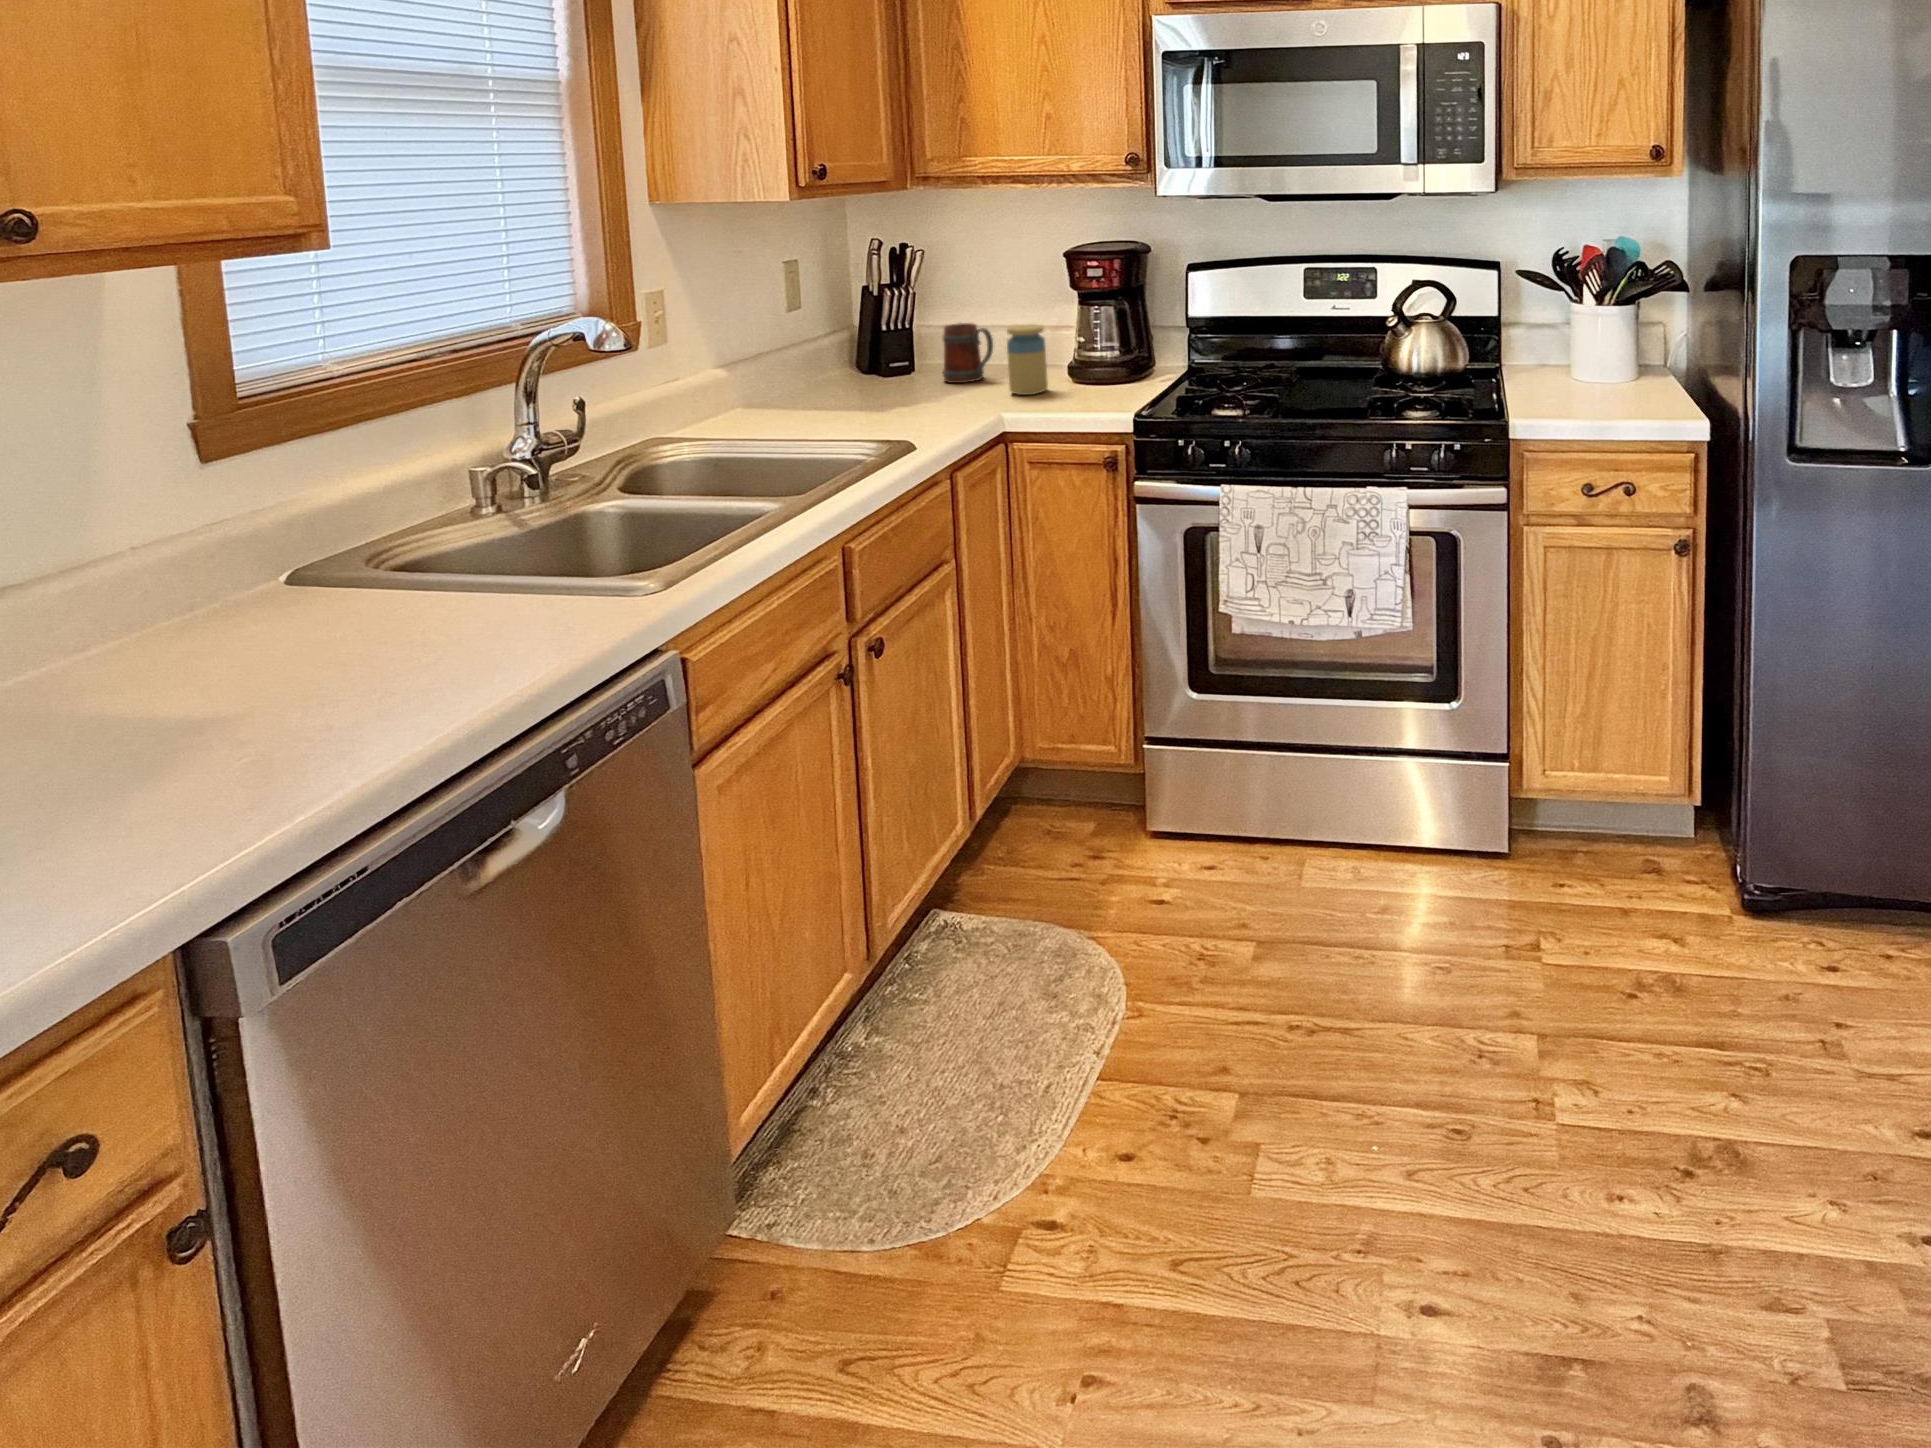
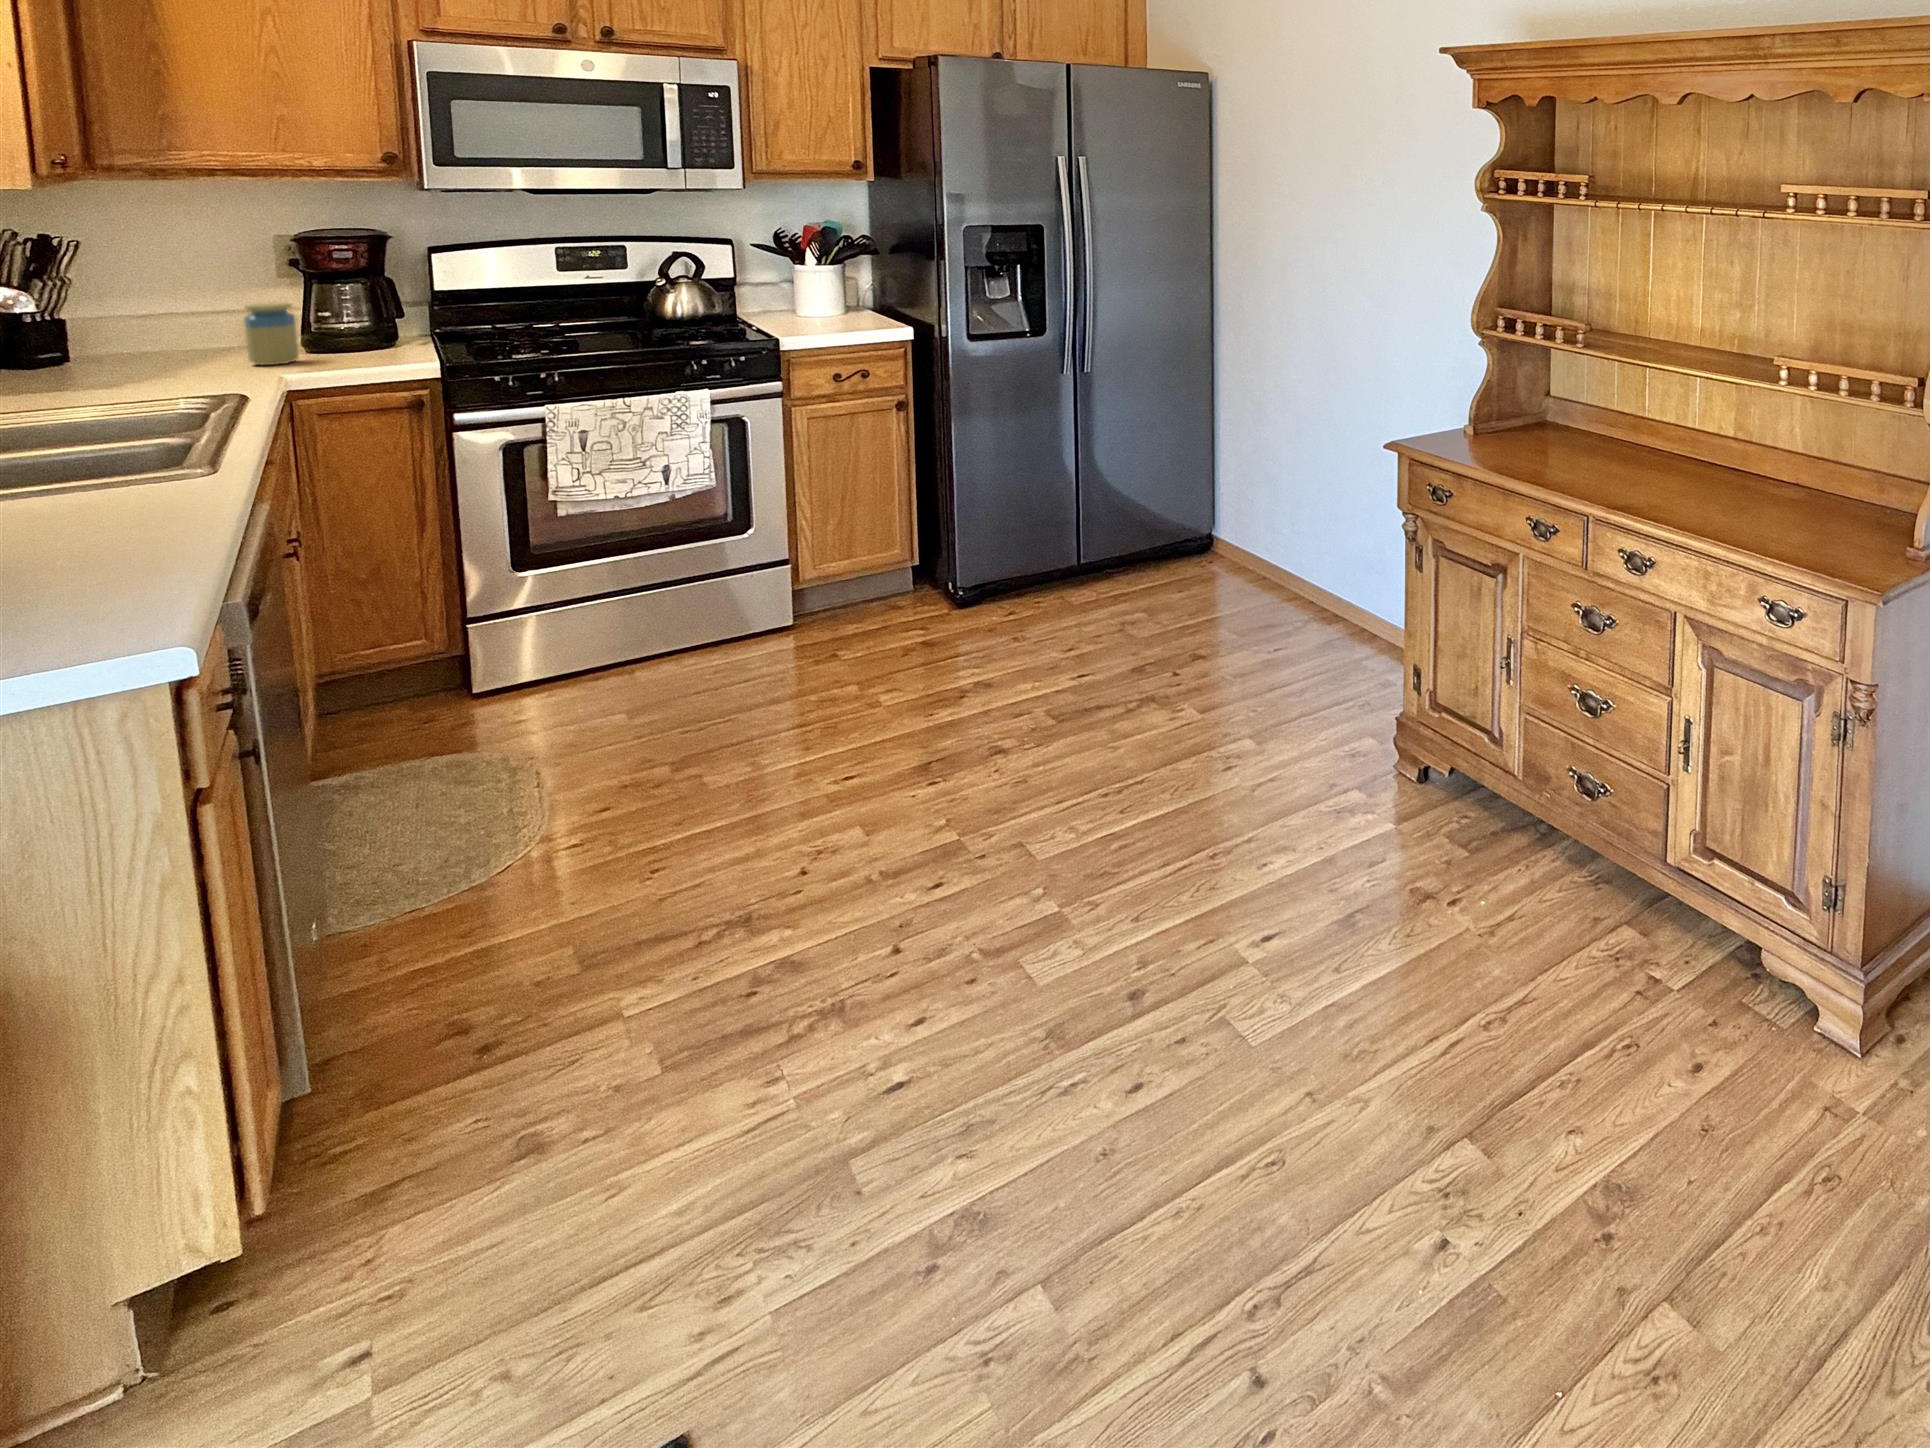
mug: present [943,323,993,383] -> none [121,310,199,368]

